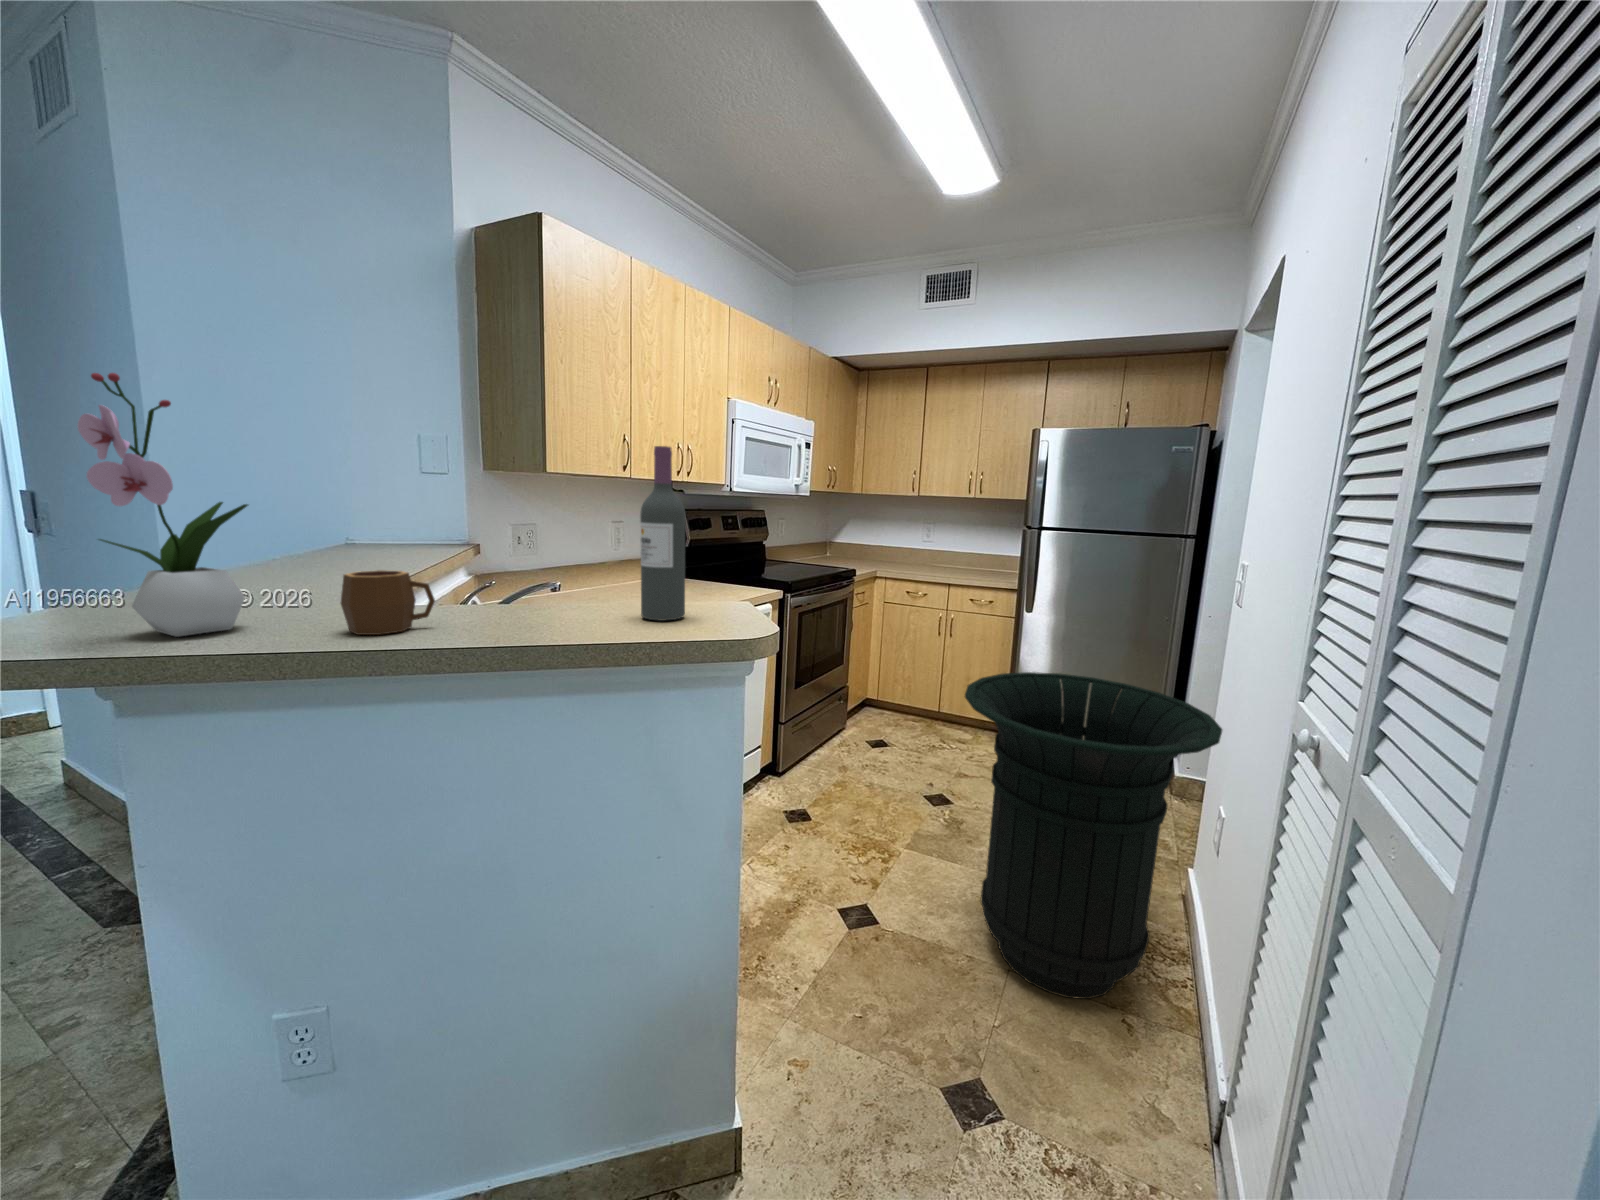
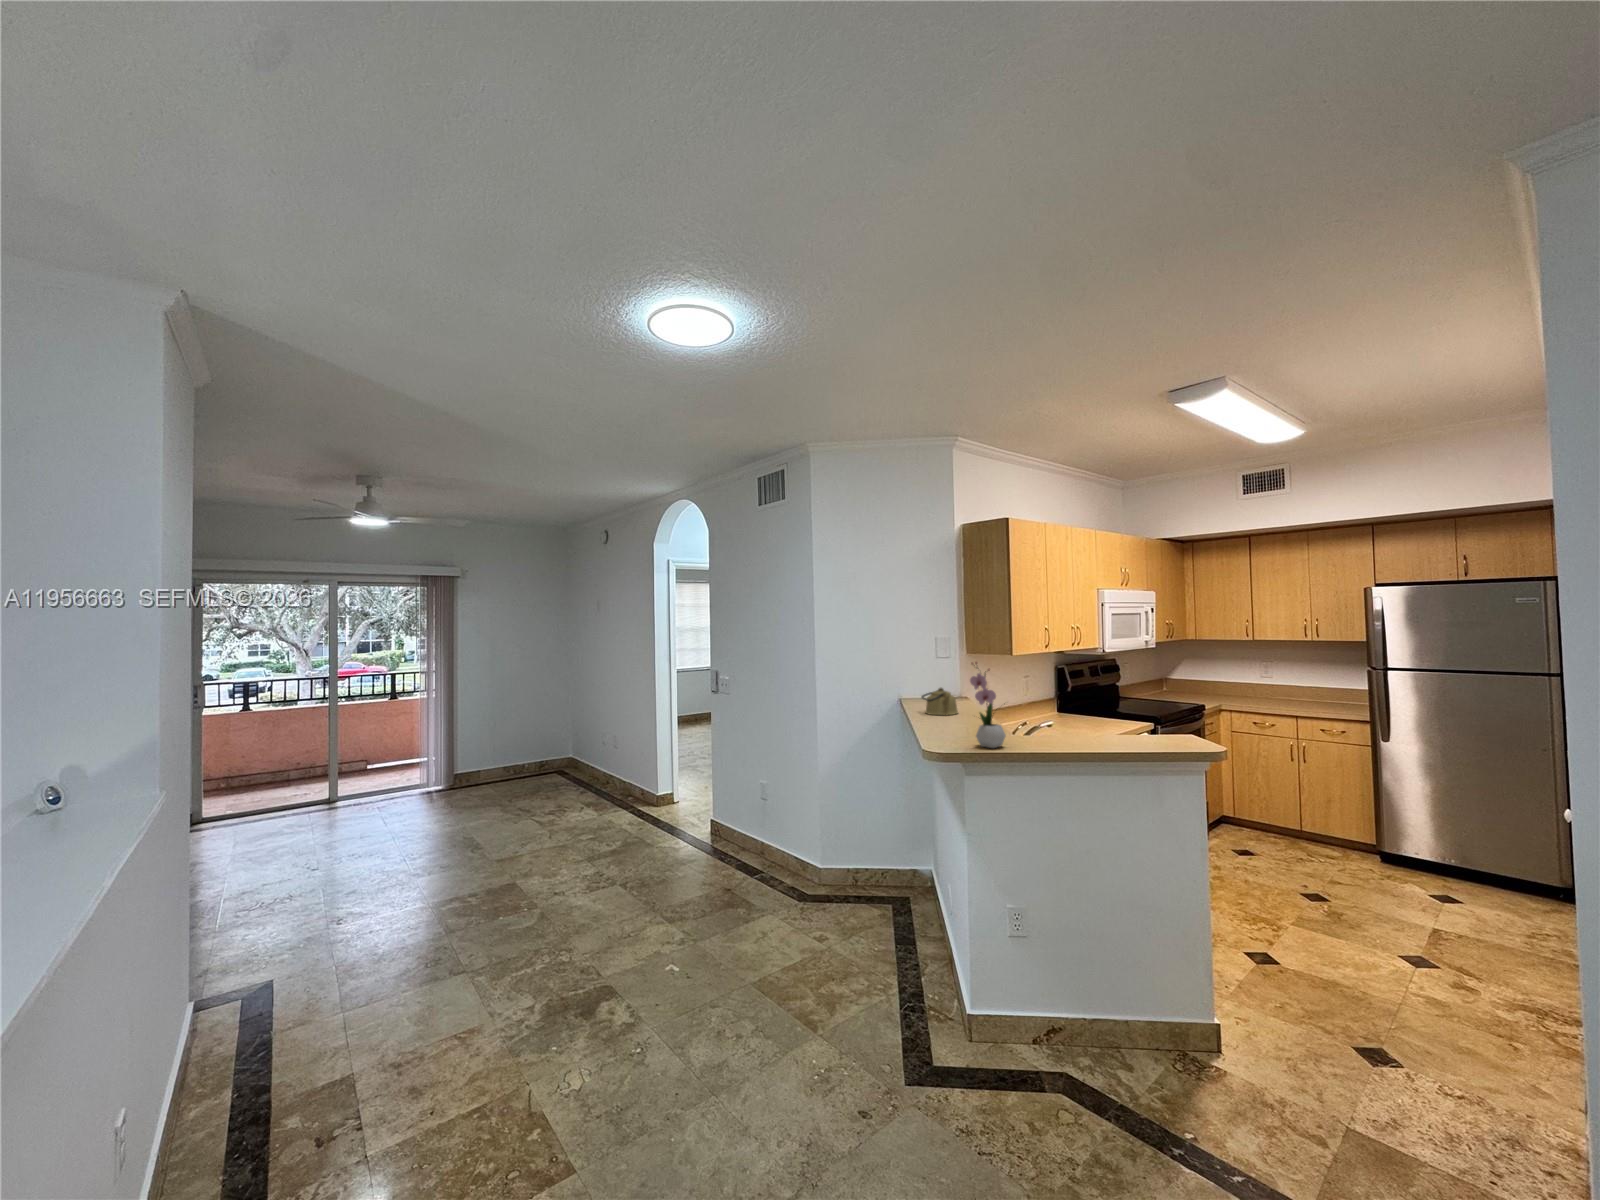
wine bottle: present [640,446,685,621] -> none [1145,670,1169,746]
kettle: none [308,514,398,568] -> present [921,688,958,715]
mug: present [341,570,435,635] -> none [1040,724,1070,749]
trash can: present [965,672,1222,999] -> none [1331,787,1557,1028]

